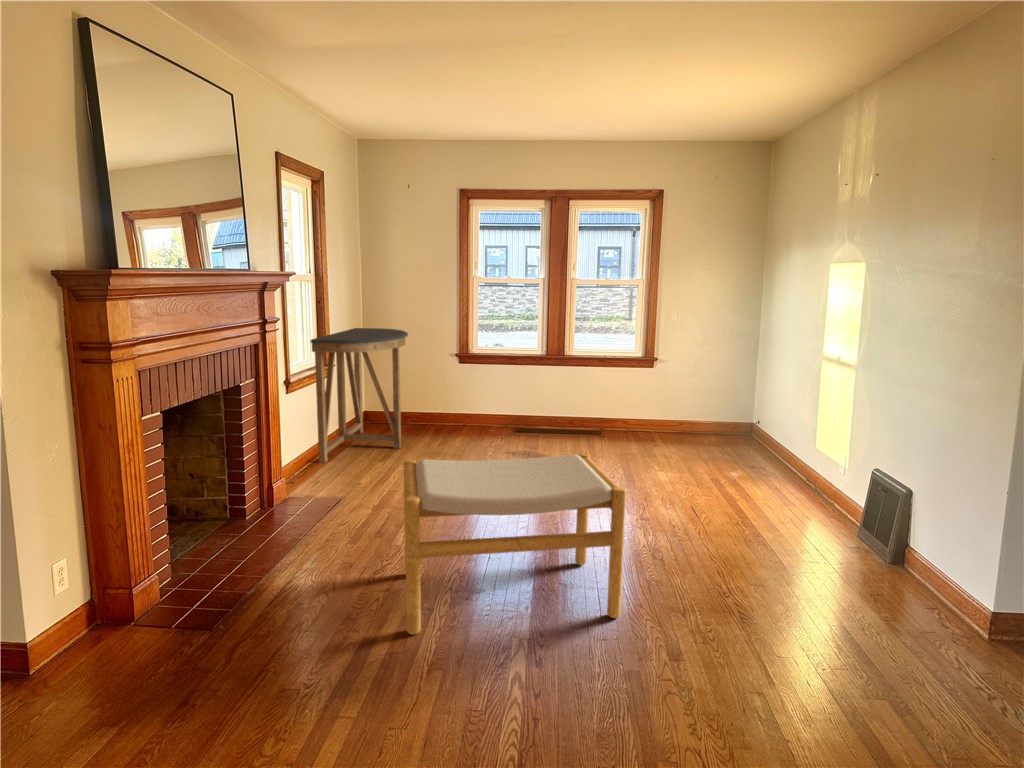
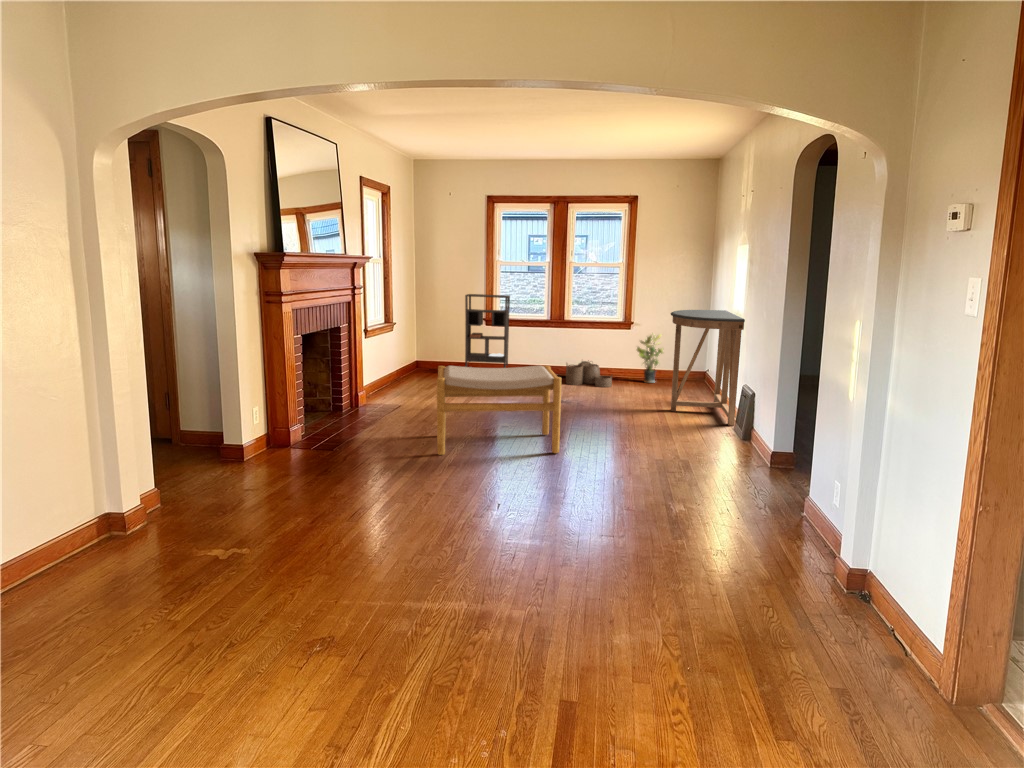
bookshelf: none [432,322,492,434] -> present [465,294,510,368]
console table: present [310,328,408,463] -> present [671,310,745,426]
potted plant: none [663,372,700,440] -> present [637,333,663,383]
woven basket: none [572,409,636,450] -> present [566,361,612,387]

